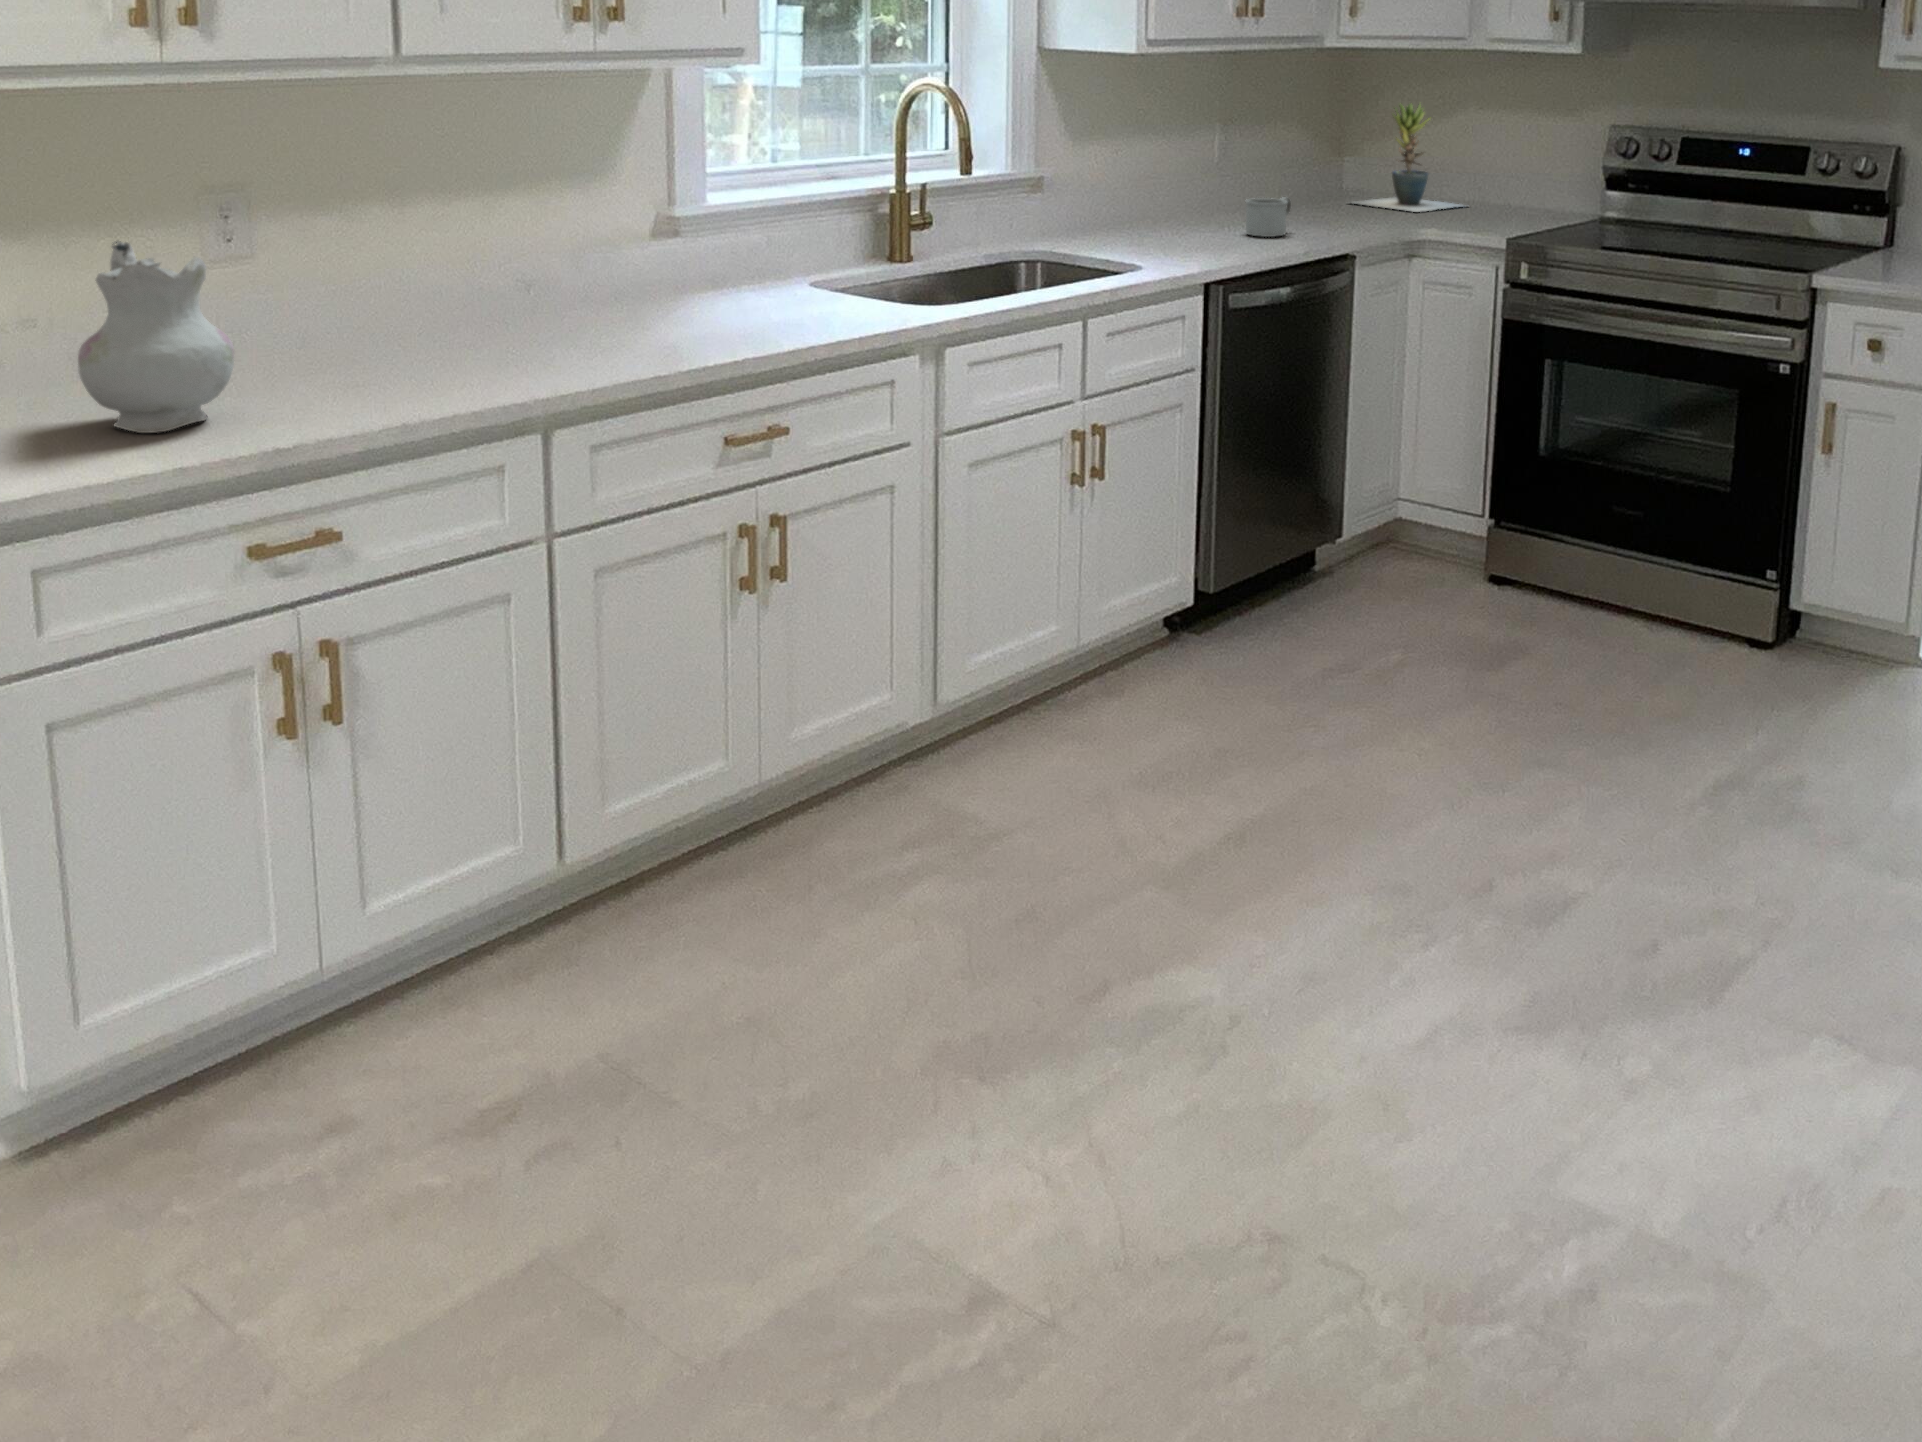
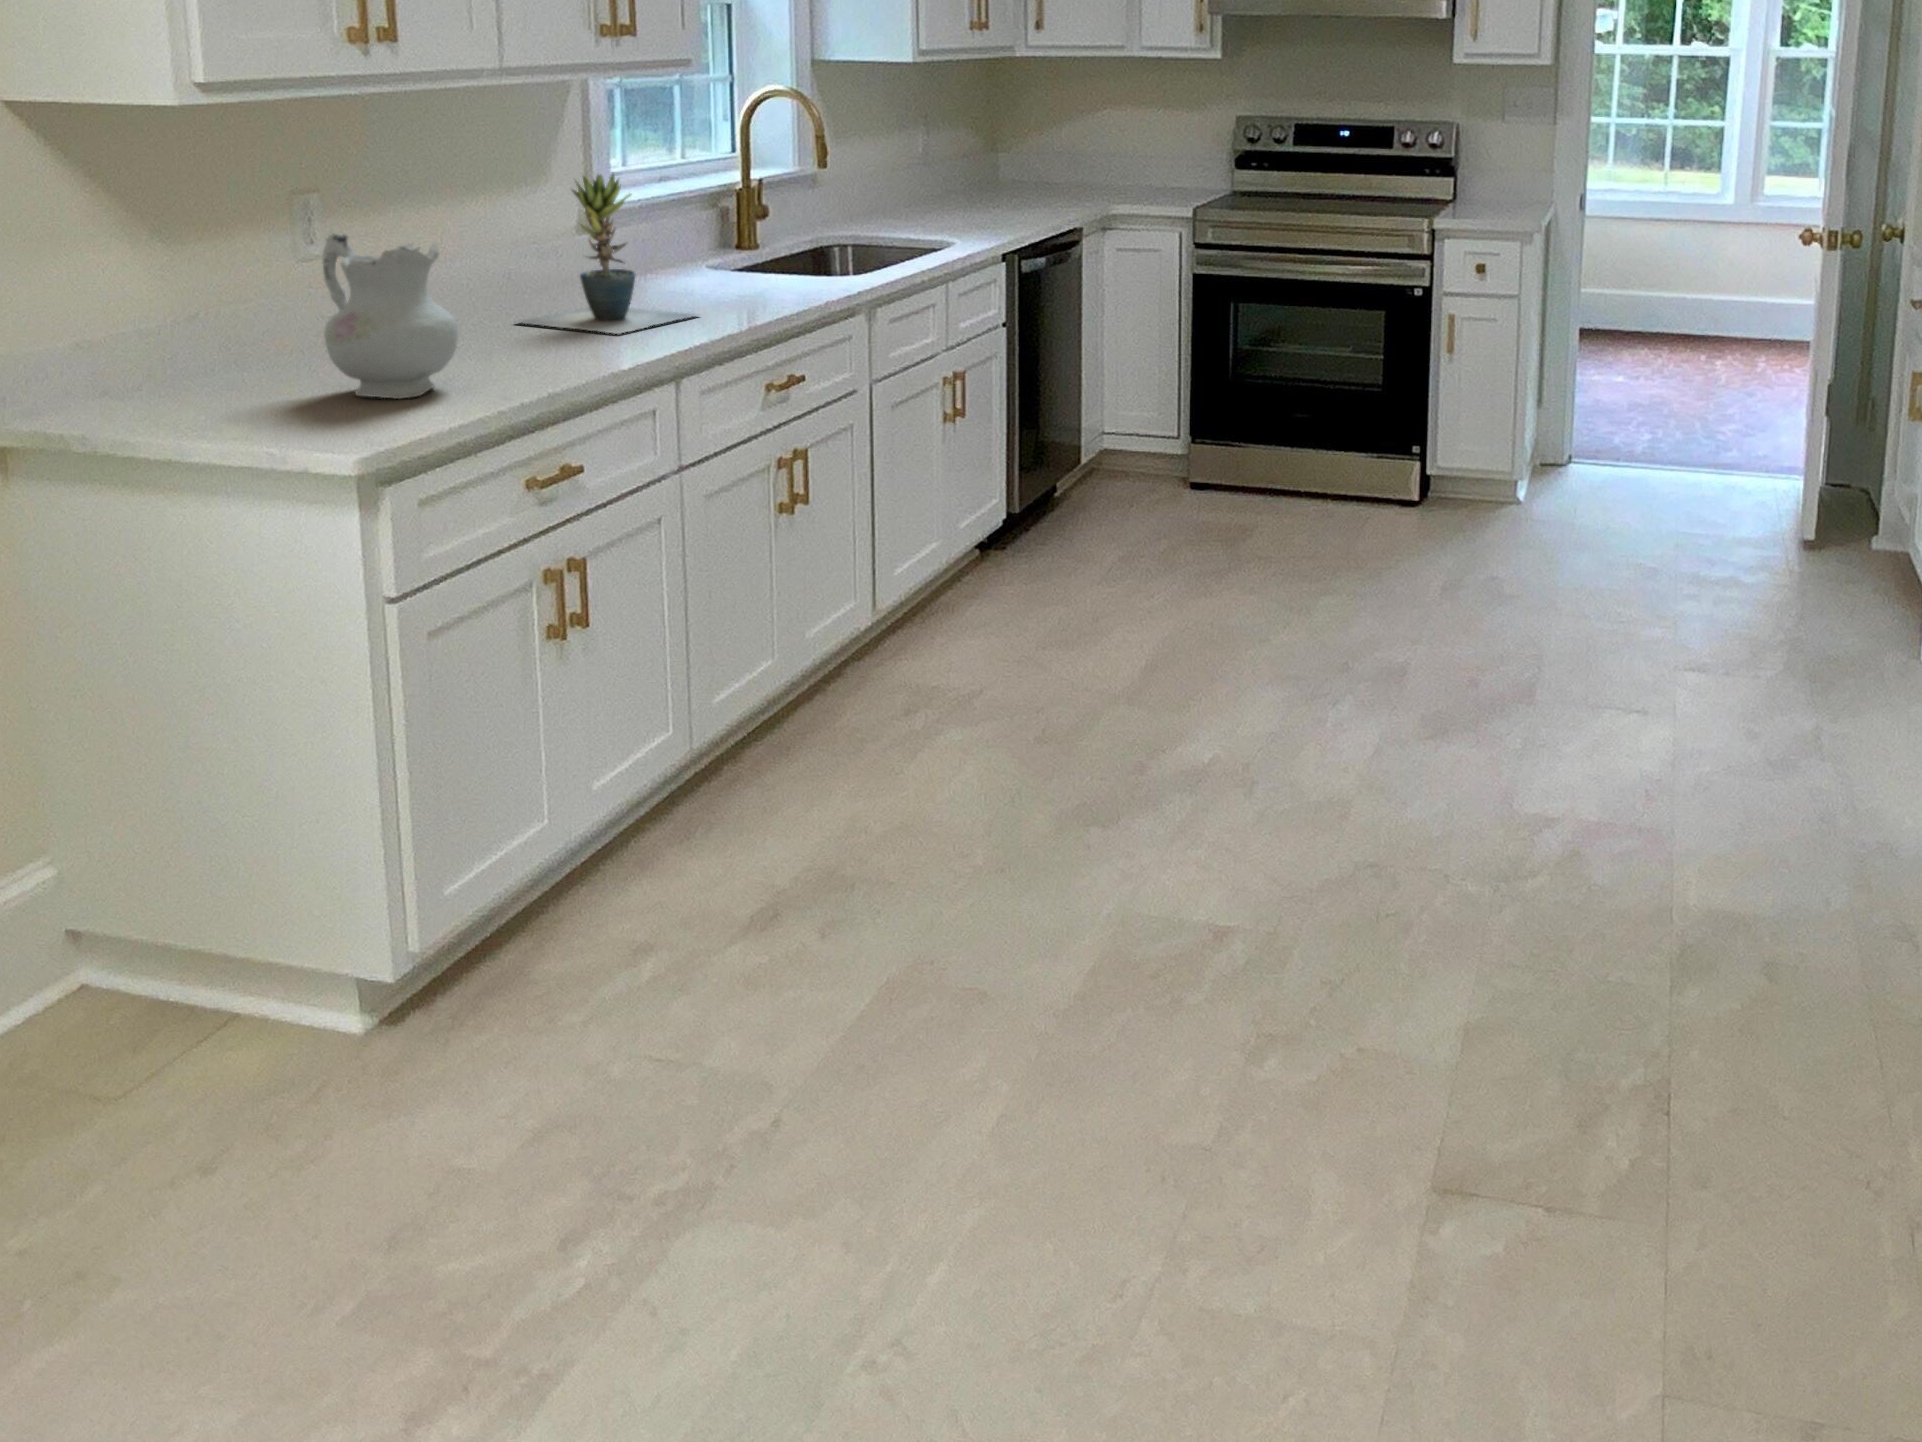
potted plant: present [1353,104,1463,212] -> present [519,174,695,334]
mug: present [1245,197,1291,237] -> none [988,182,1023,215]

